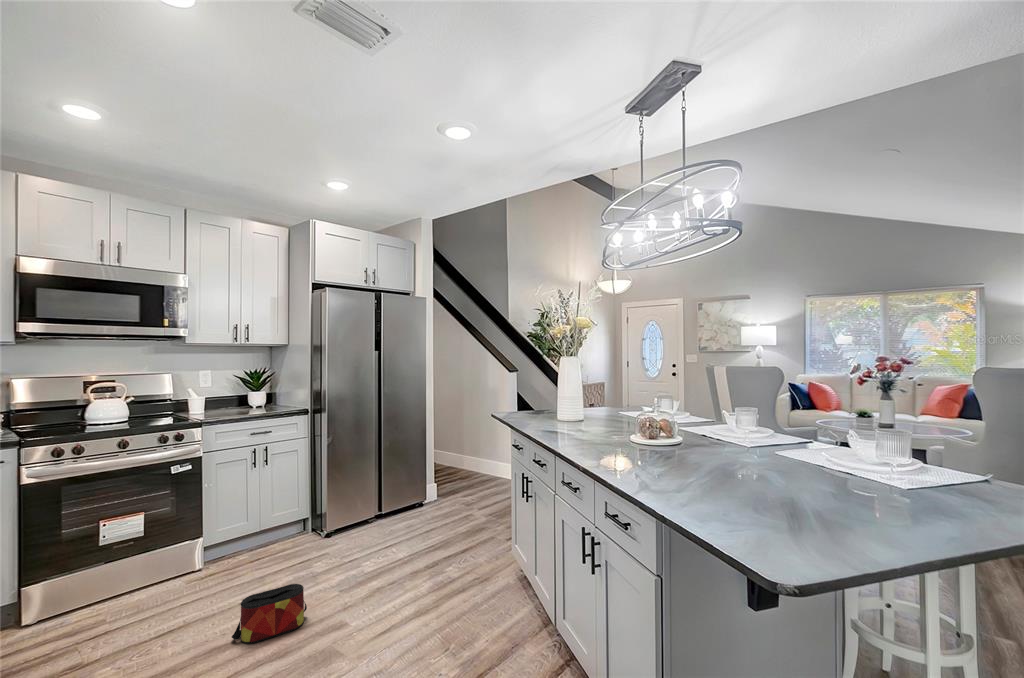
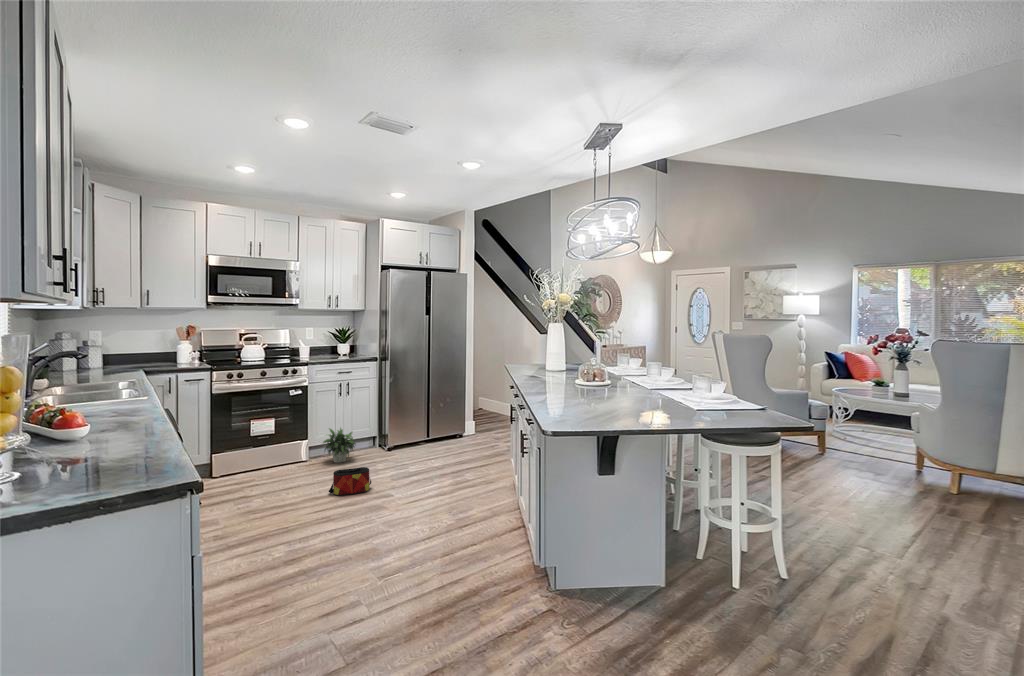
potted plant: none [220,513,277,570] -> present [323,428,355,463]

